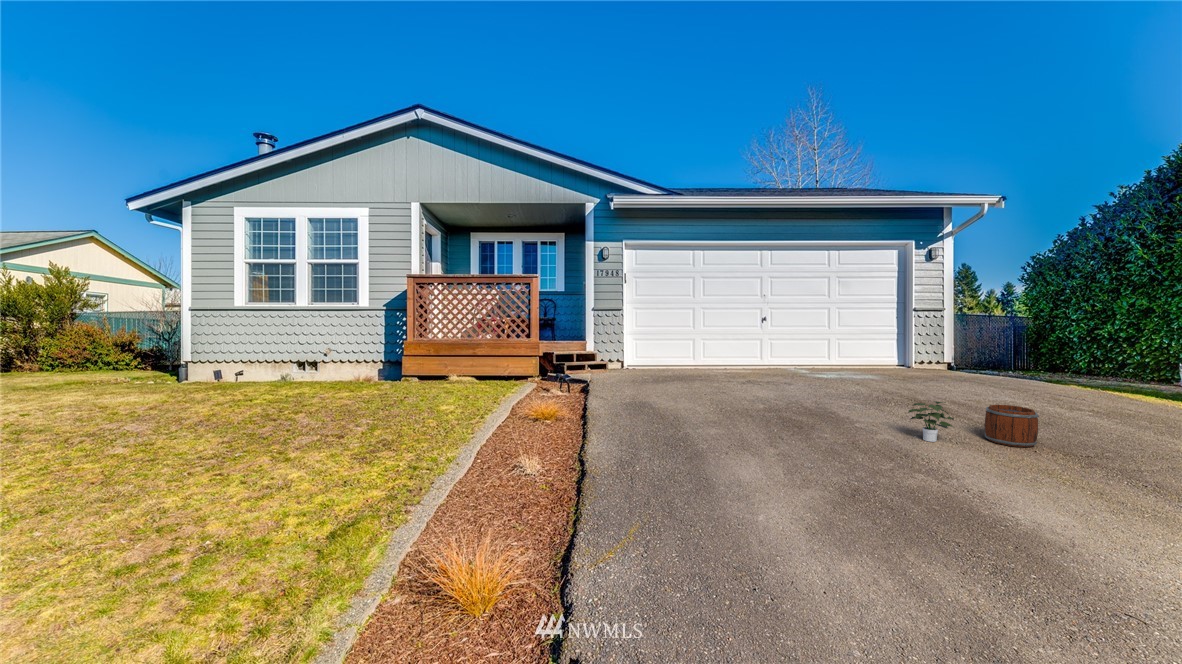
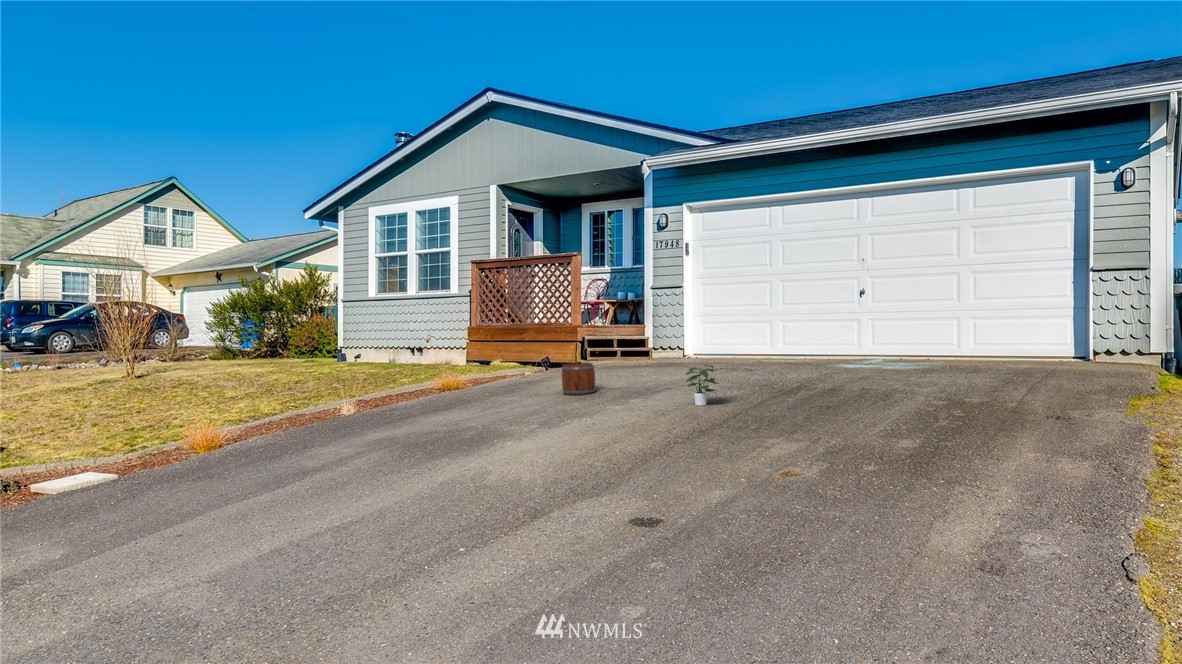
bucket: present [984,405,1039,447] -> present [562,363,595,395]

